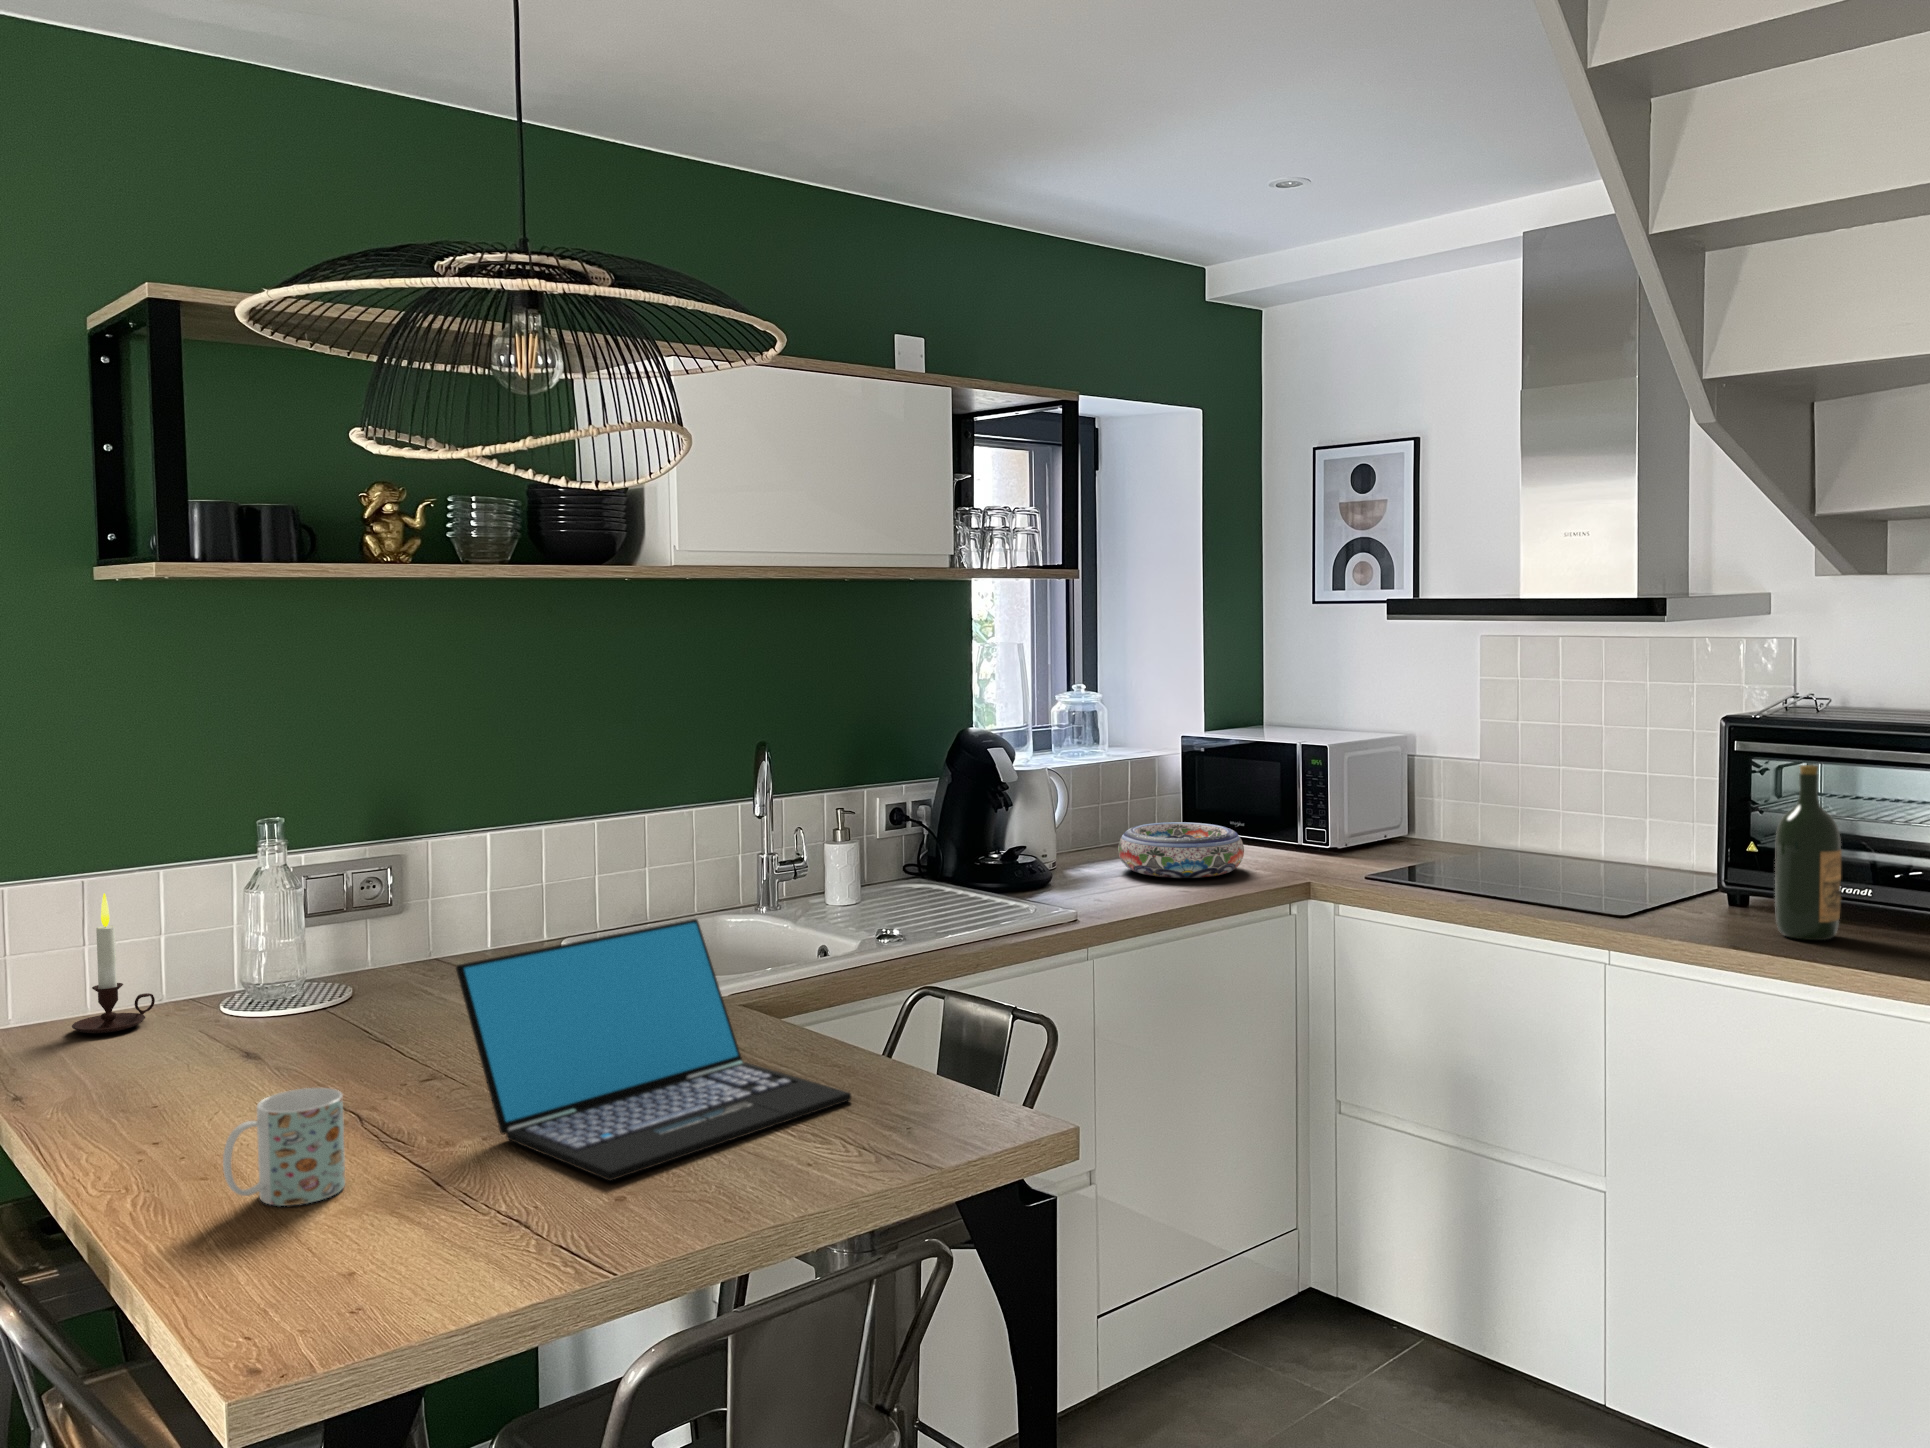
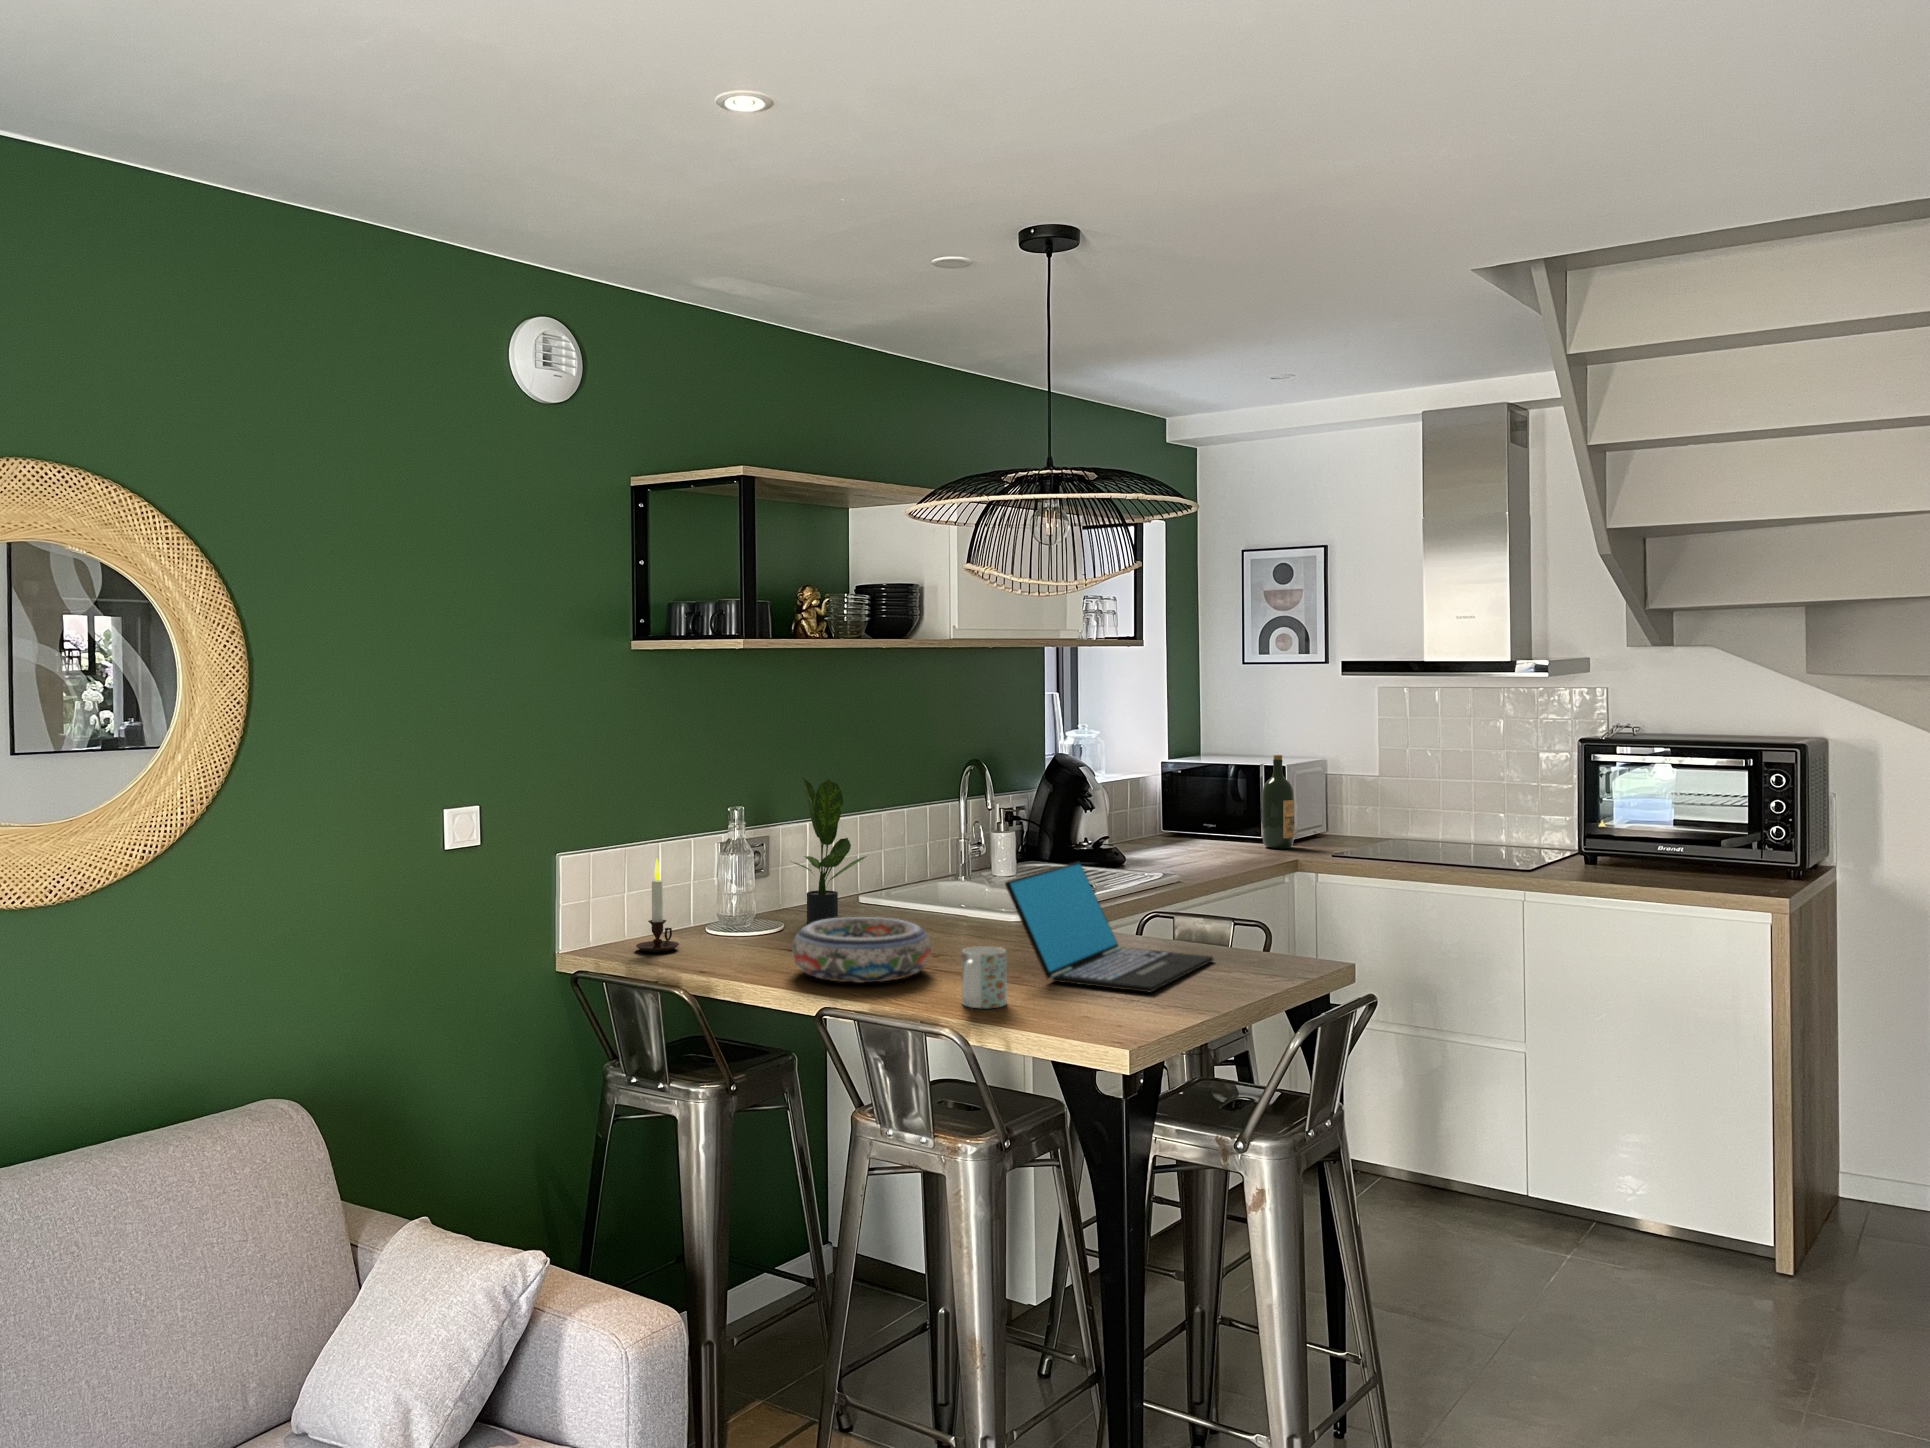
wine bottle: present [1775,765,1841,940] -> present [1262,755,1294,848]
potted plant: none [385,769,506,986] -> present [793,778,867,923]
bowl: present [1118,822,1244,878] -> present [792,917,931,983]

